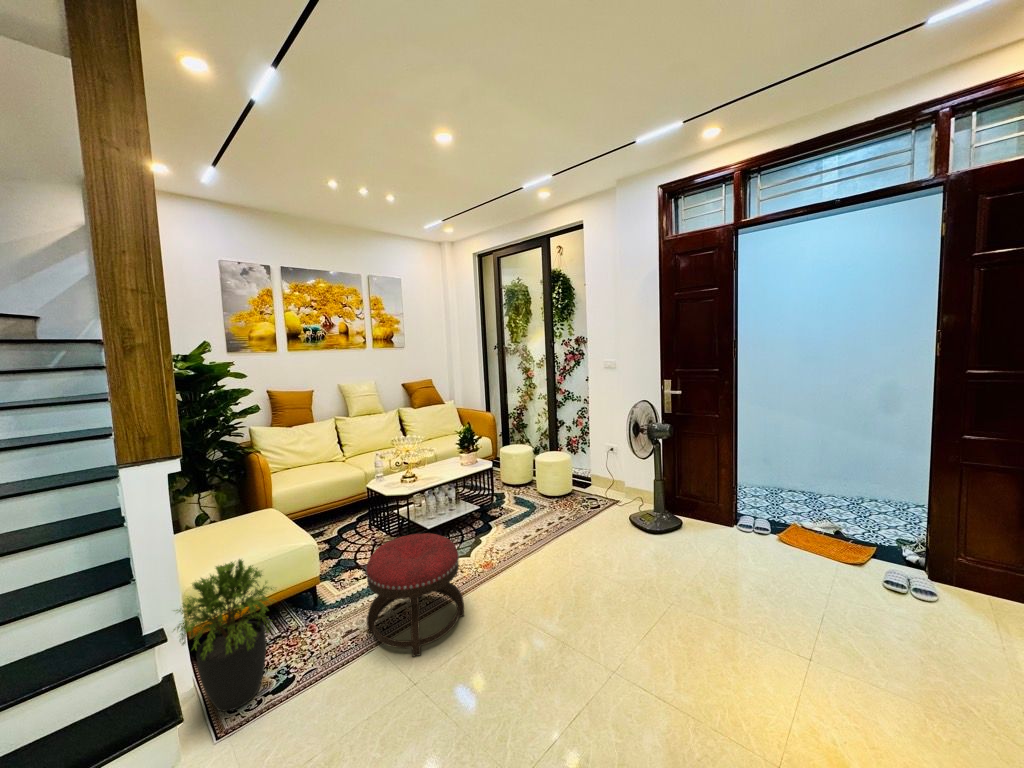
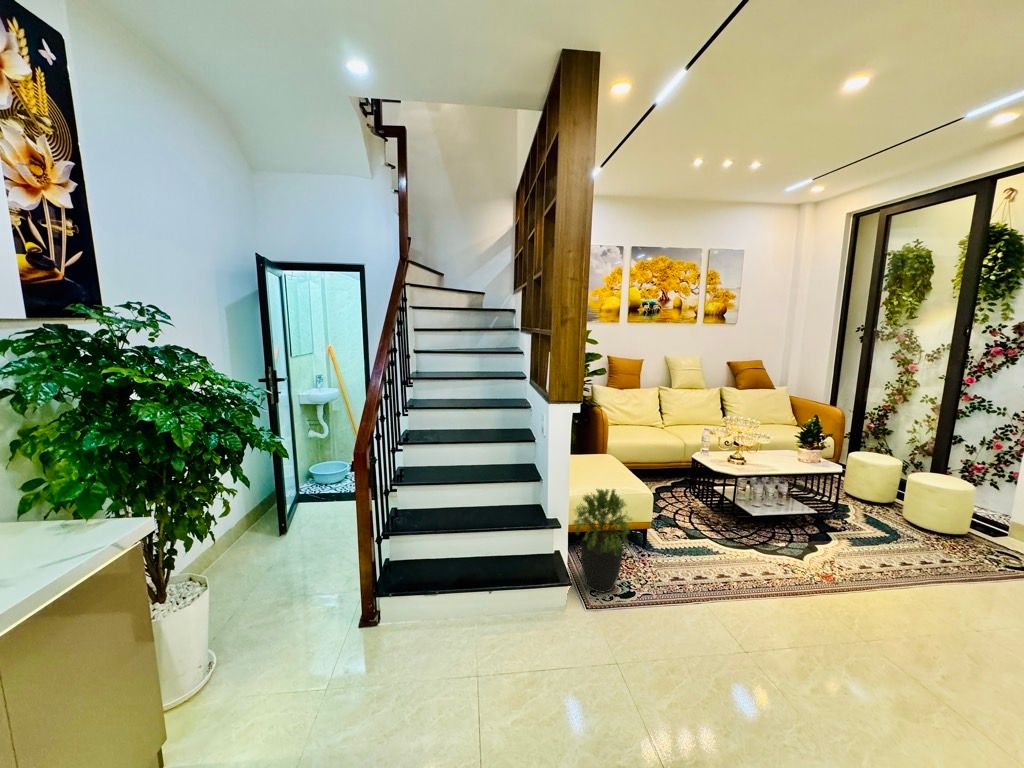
ottoman: present [366,533,464,657] -> none [695,514,801,625]

